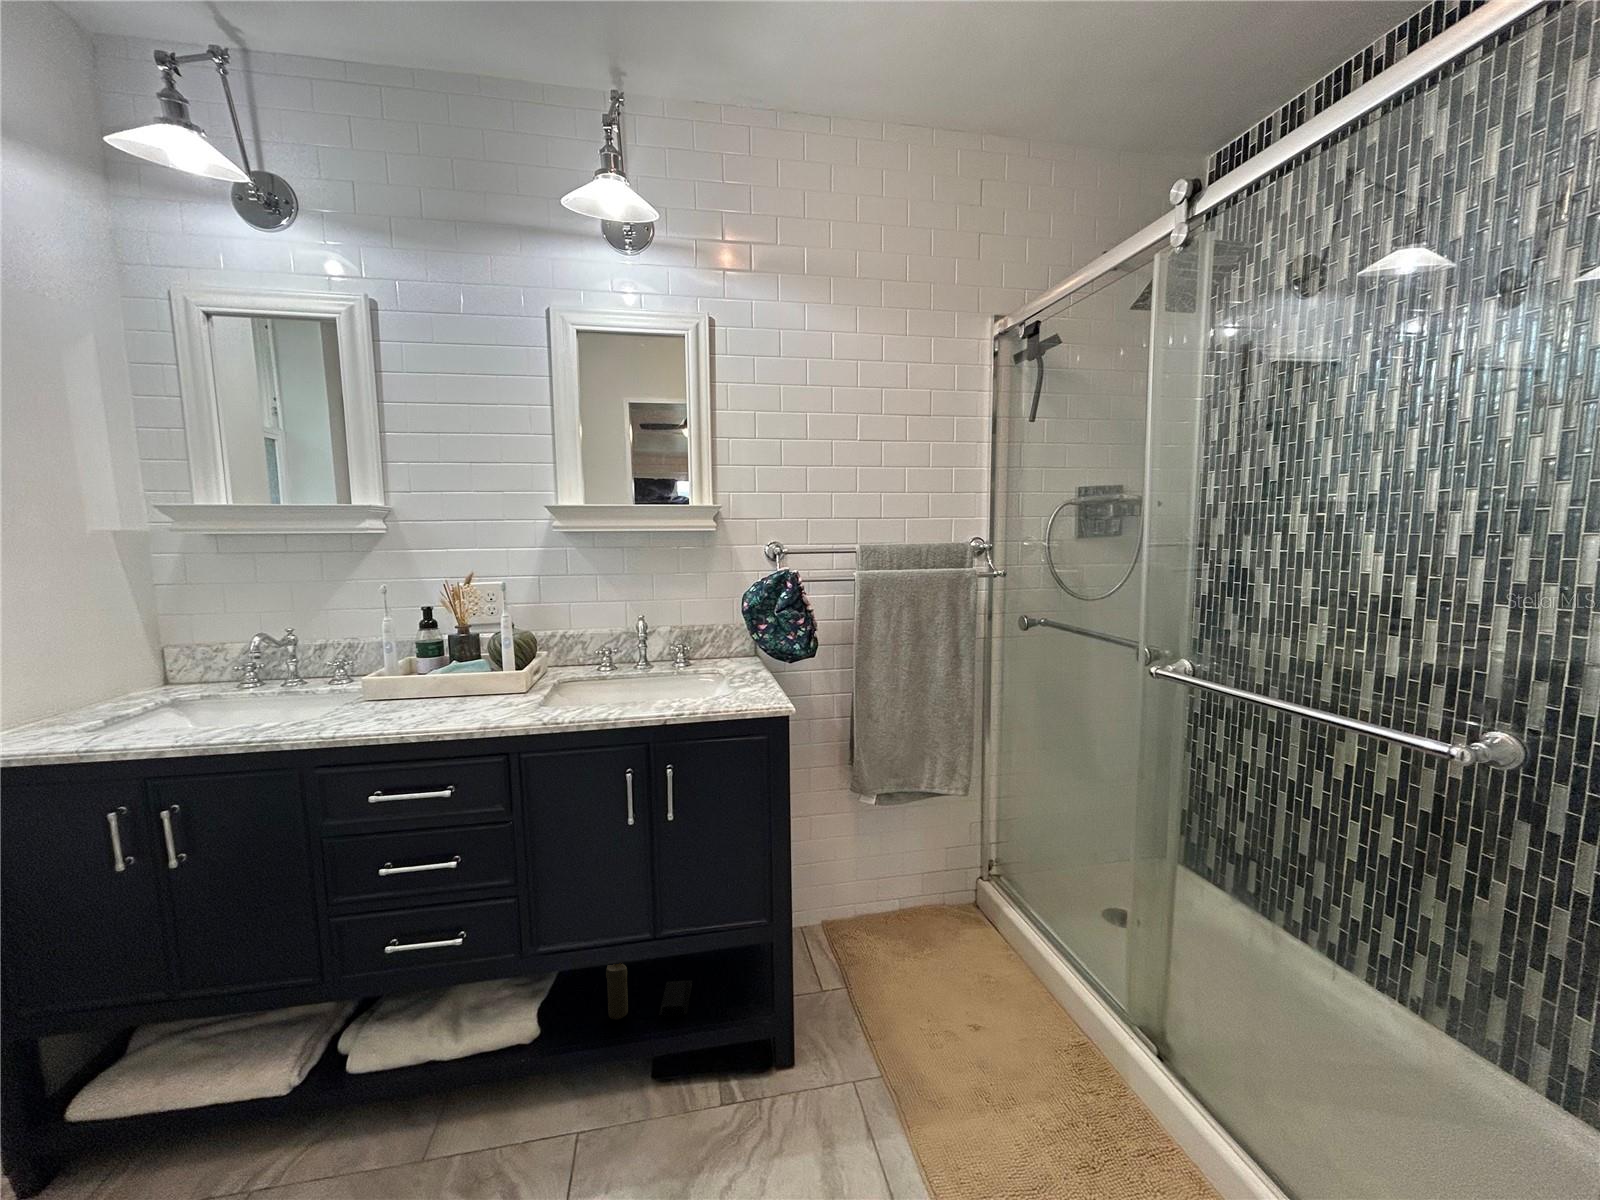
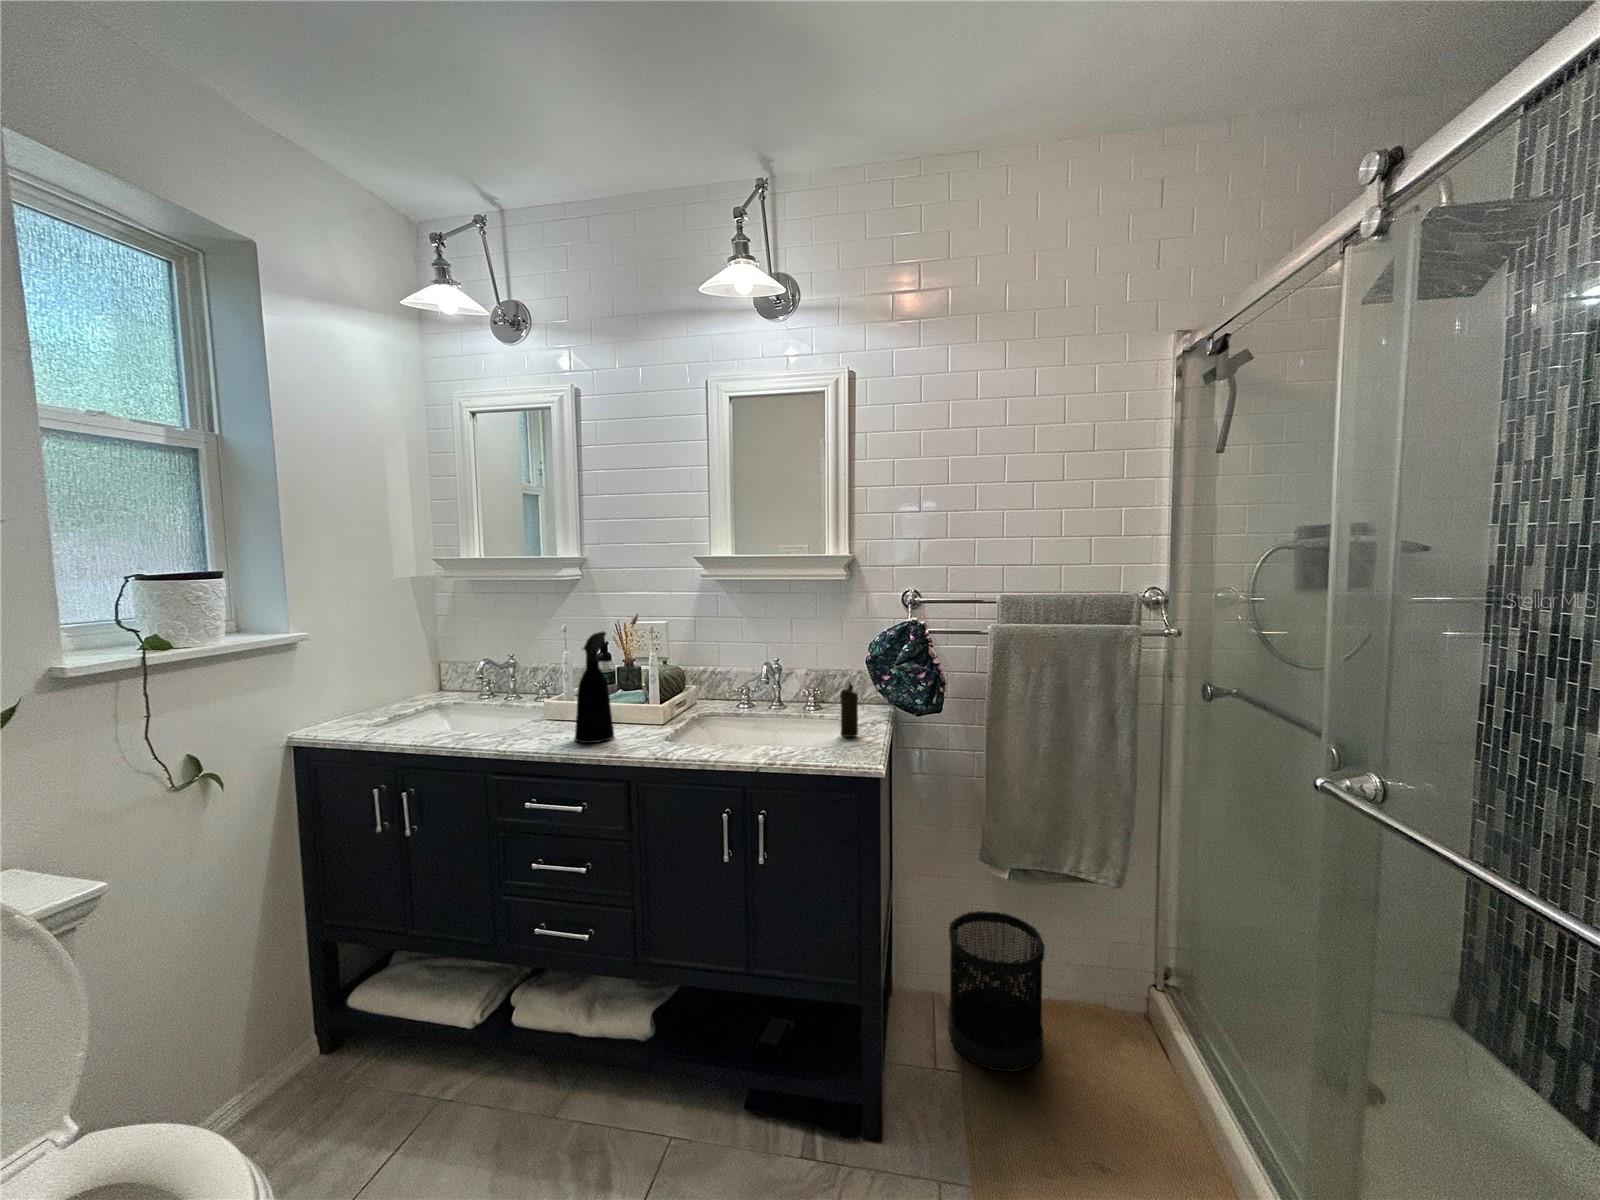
spray bottle: none [422,588,473,719] -> present [575,632,614,743]
wastebasket: none [822,839,908,979] -> present [948,911,1045,1072]
candle: present [606,963,628,1020] -> present [840,683,858,737]

